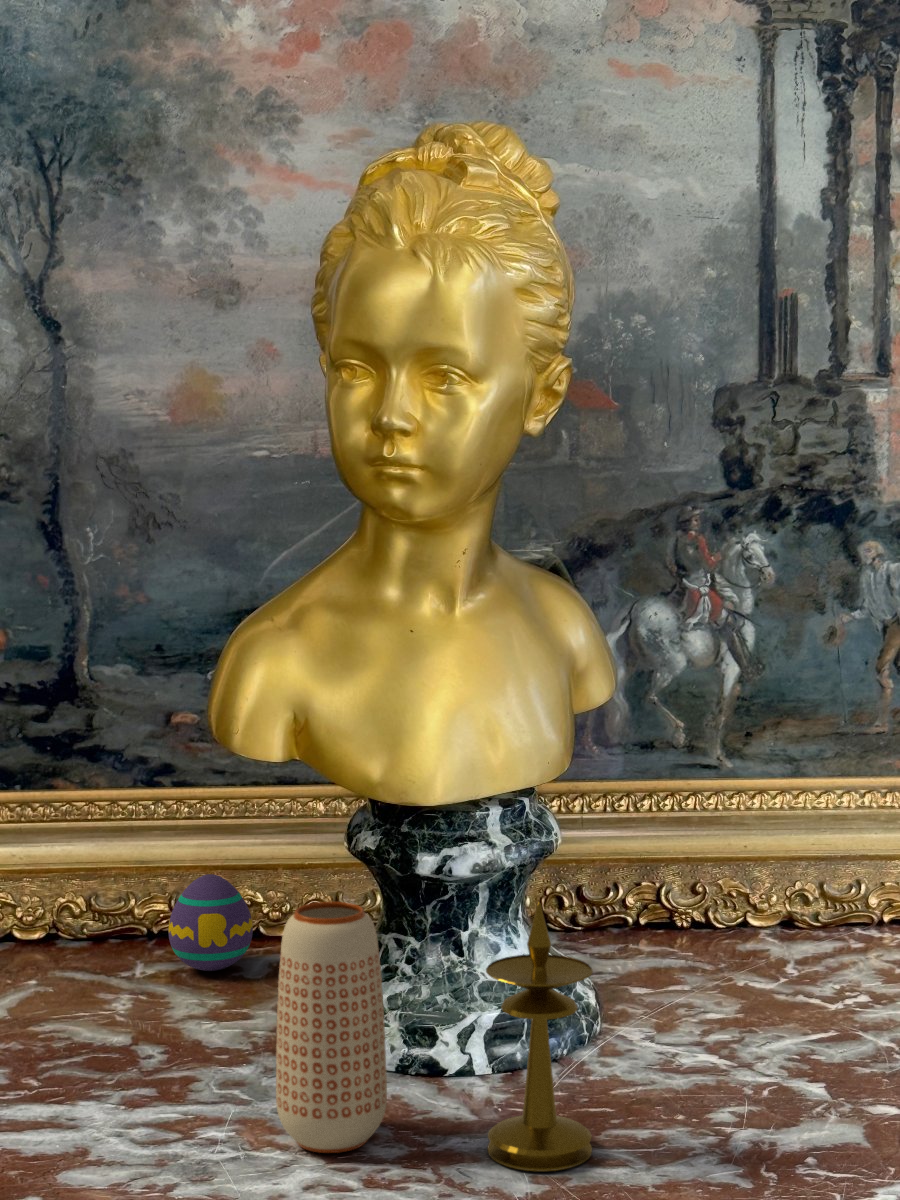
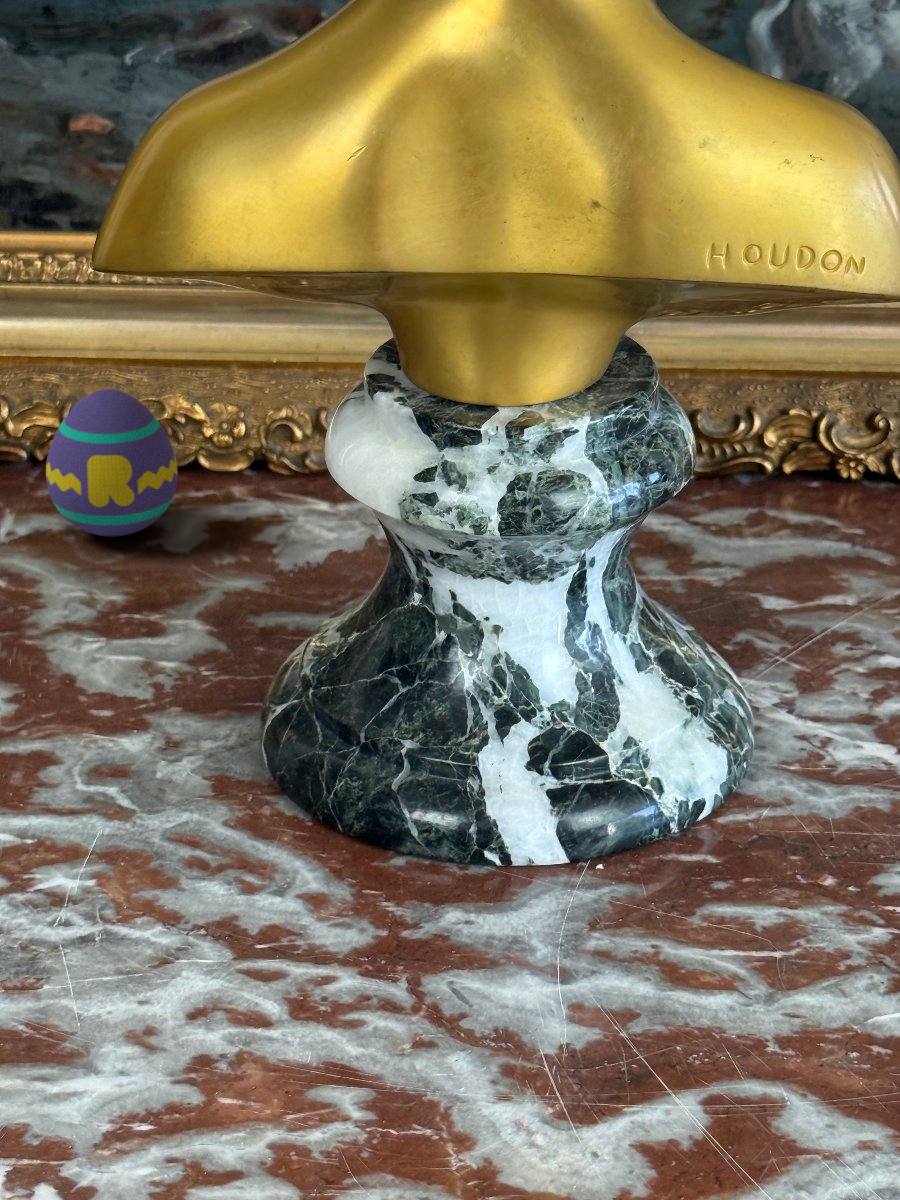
vase: present [276,902,387,1153] -> none [156,530,342,936]
candlestick: present [486,902,593,1171] -> none [504,562,697,997]

